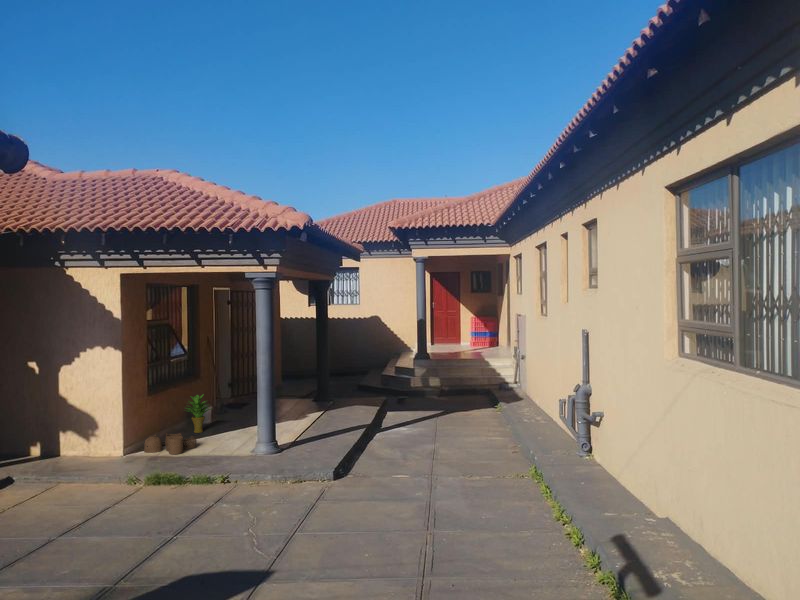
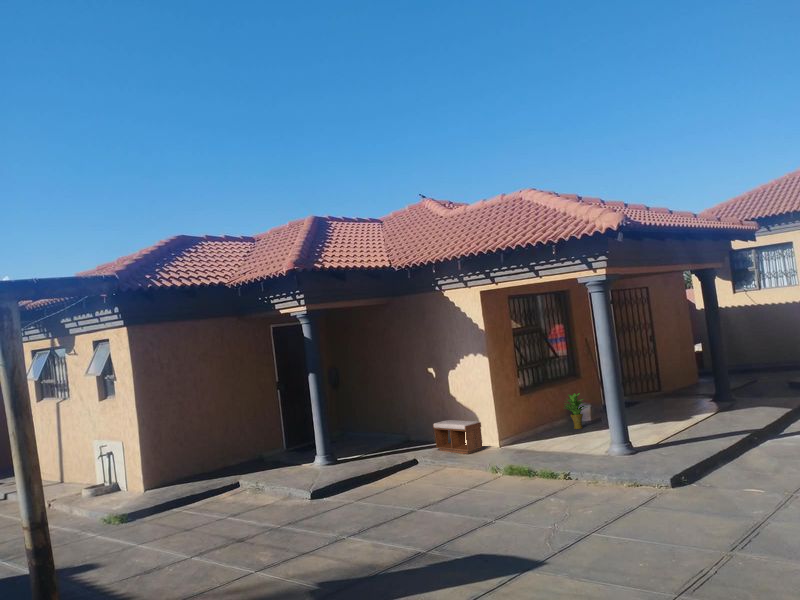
bench: none [33,427,103,467] -> present [433,420,483,454]
woven basket: present [144,433,197,454] -> none [519,428,566,448]

